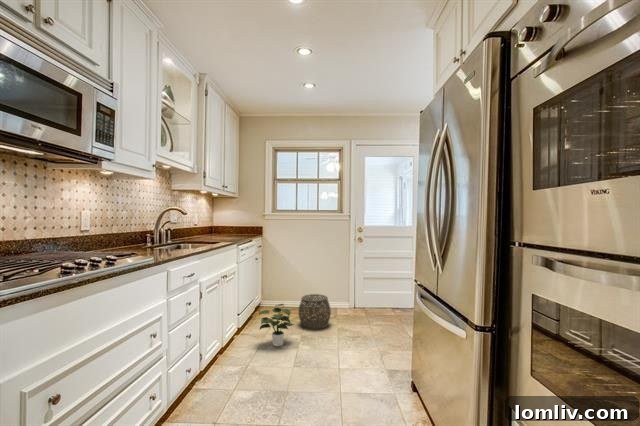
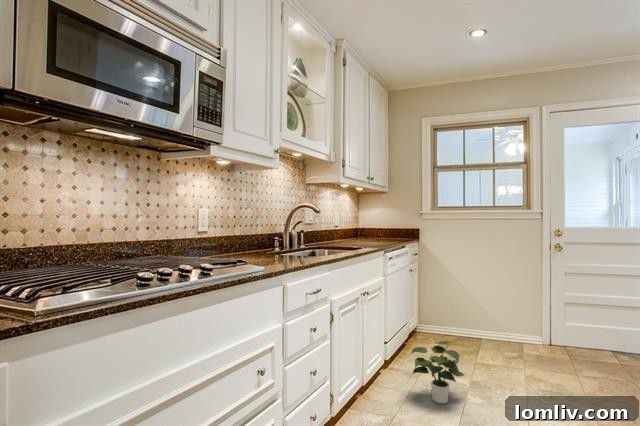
woven basket: present [299,294,331,329] -> none [472,330,526,386]

